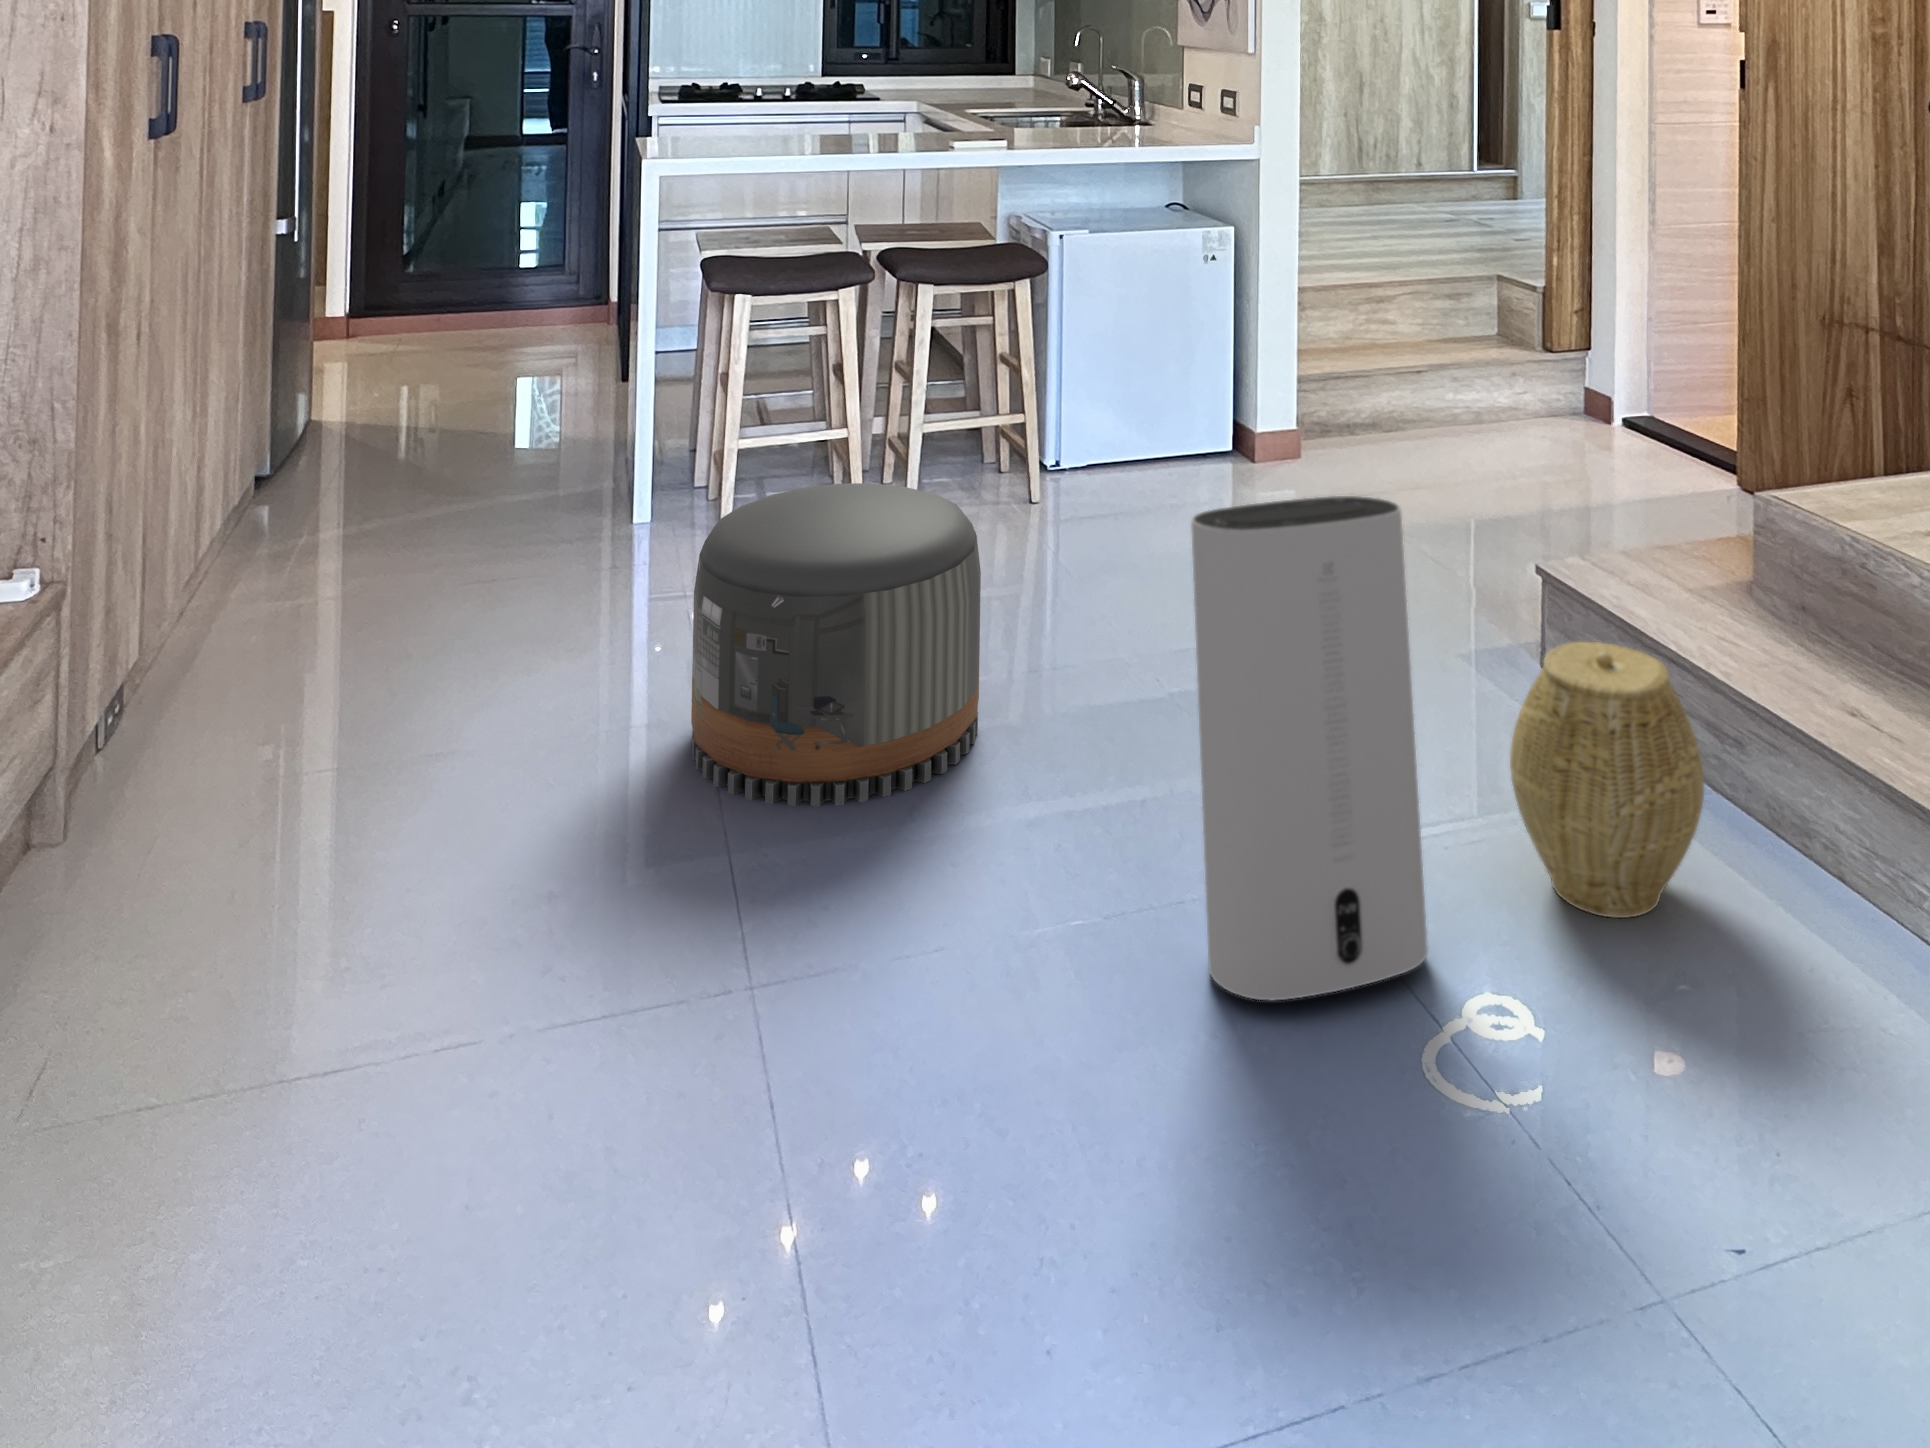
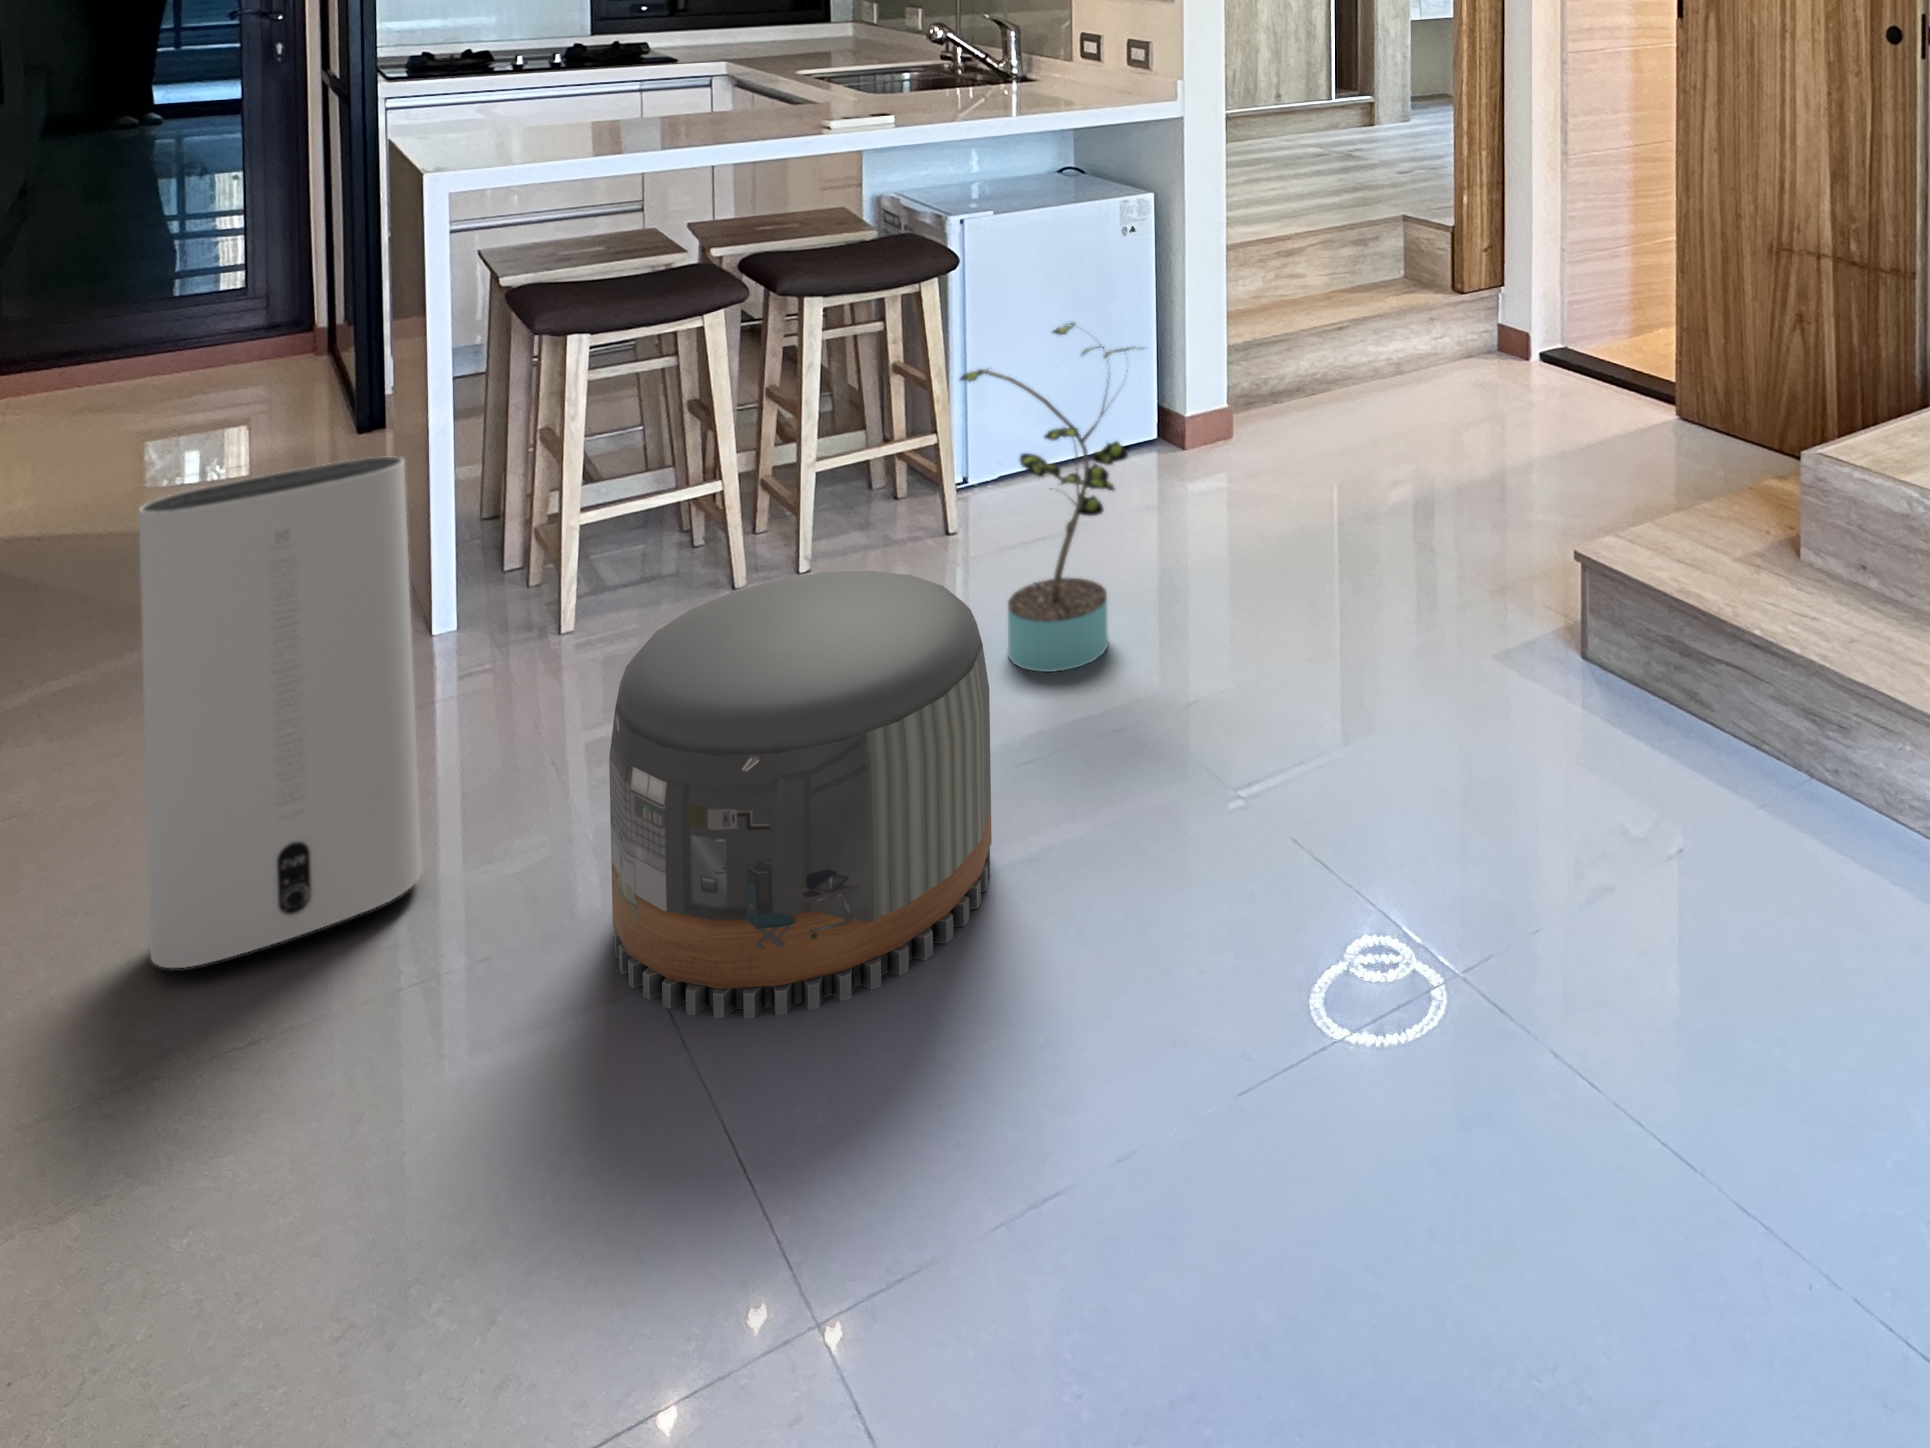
potted plant: none [1015,317,1171,614] -> present [960,322,1143,672]
air purifier: present [1191,496,1428,1000] -> present [139,457,422,968]
woven basket: present [1510,642,1704,918] -> none [1649,651,1857,952]

